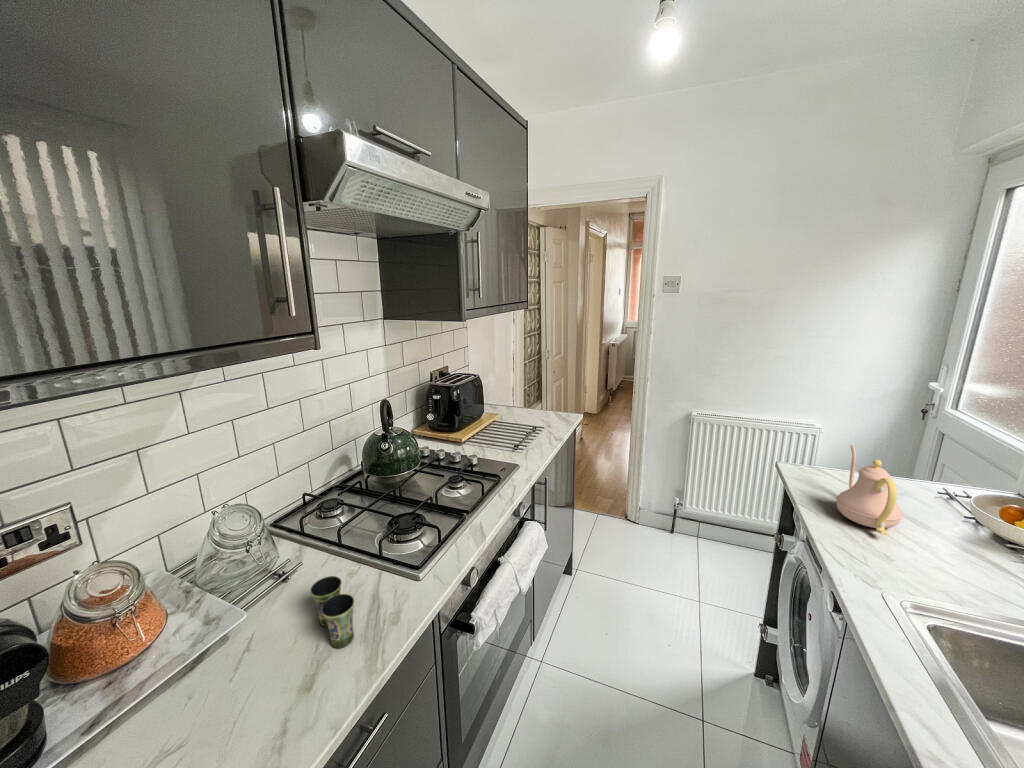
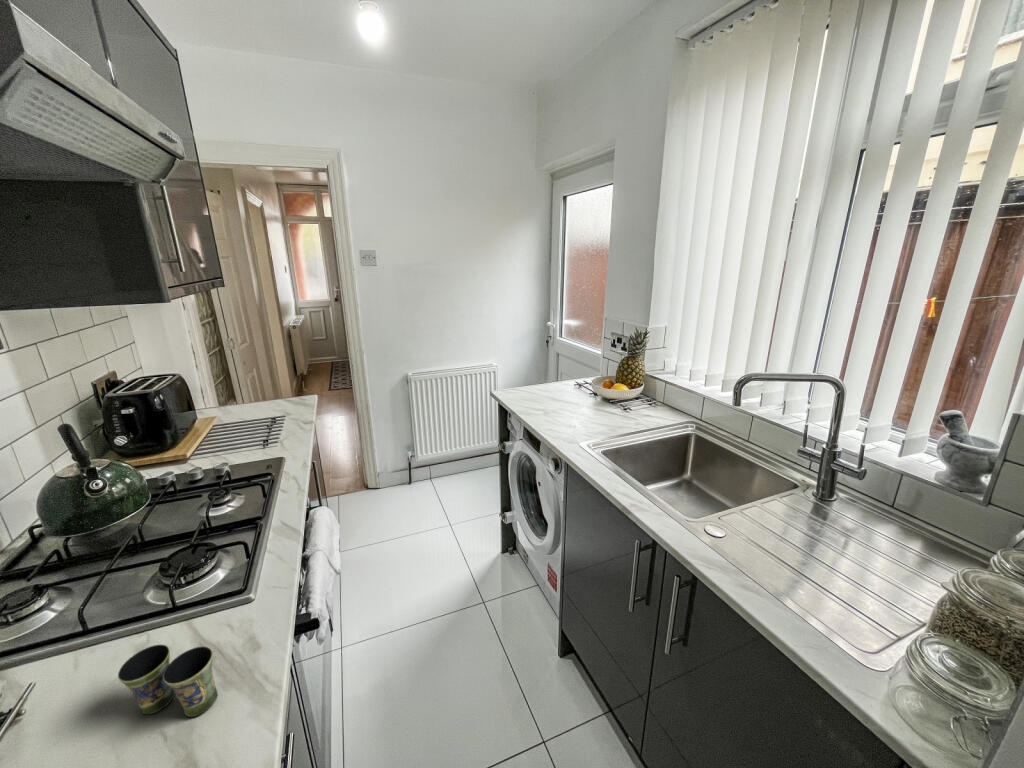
teapot: present [836,445,903,535] -> none [536,366,571,414]

